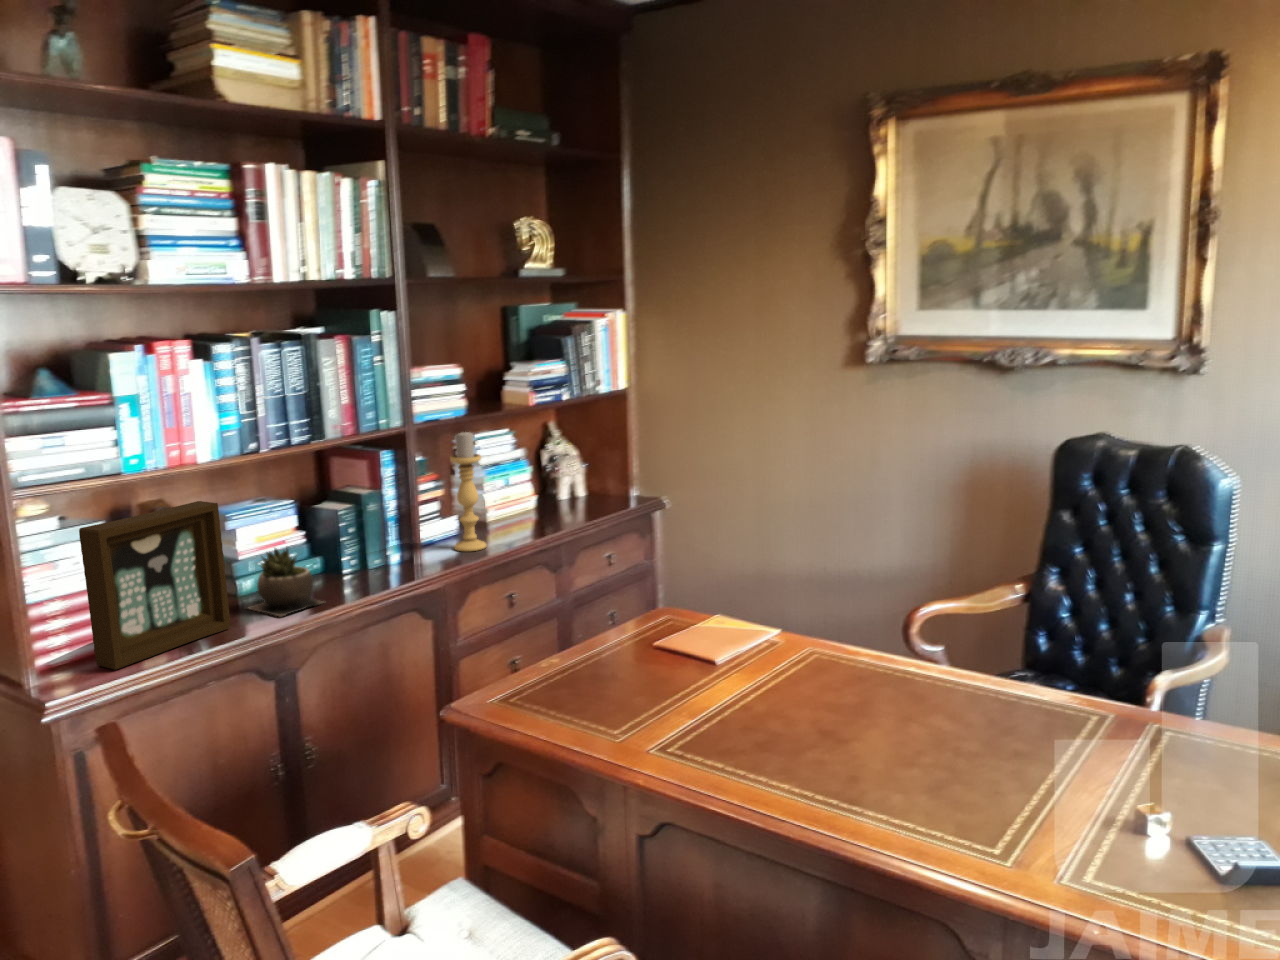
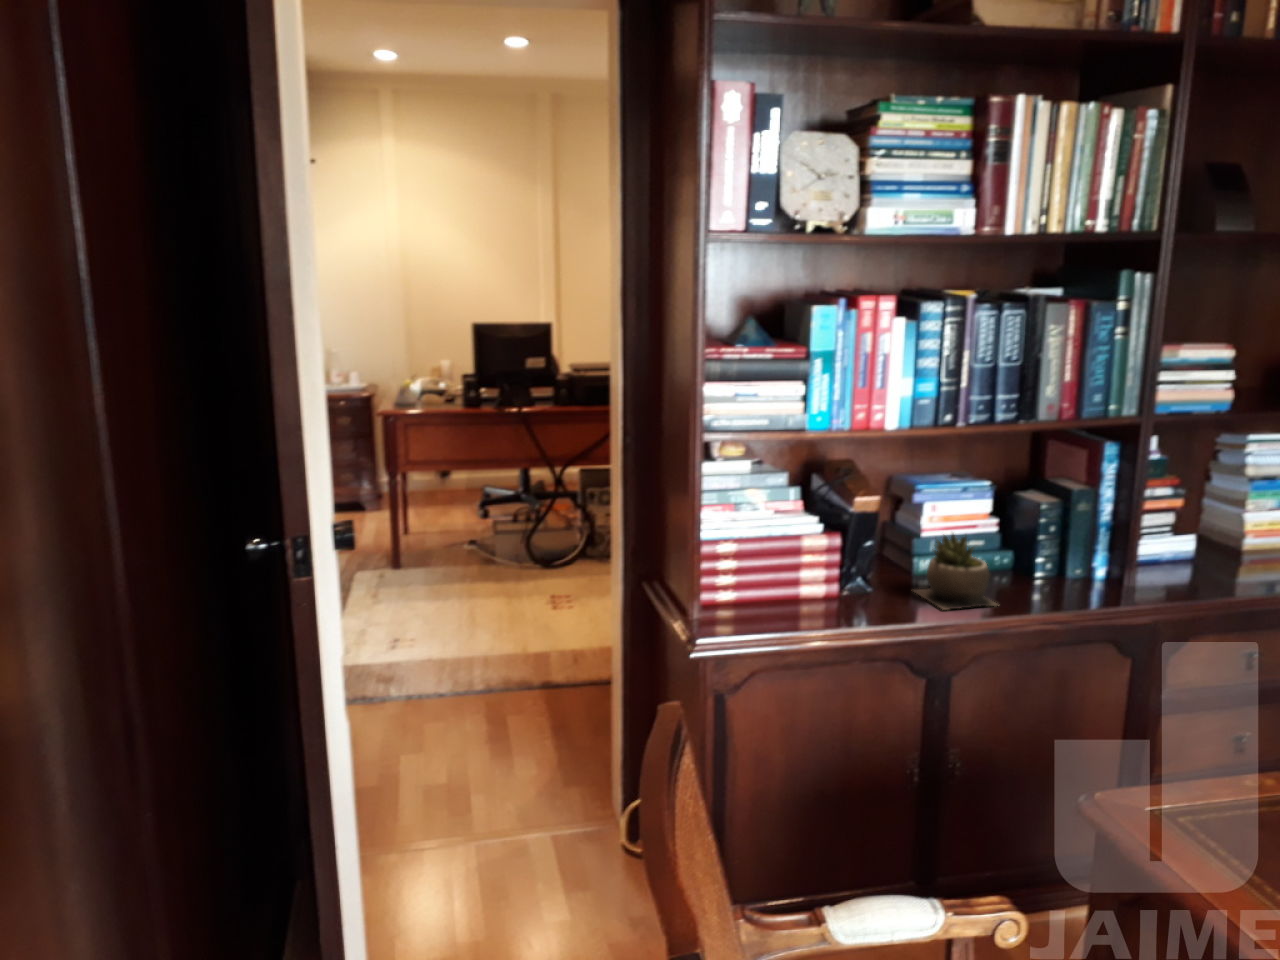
candle holder: present [450,432,487,551] -> none [1185,429,1245,584]
picture frame: present [79,501,231,670] -> none [751,469,894,624]

